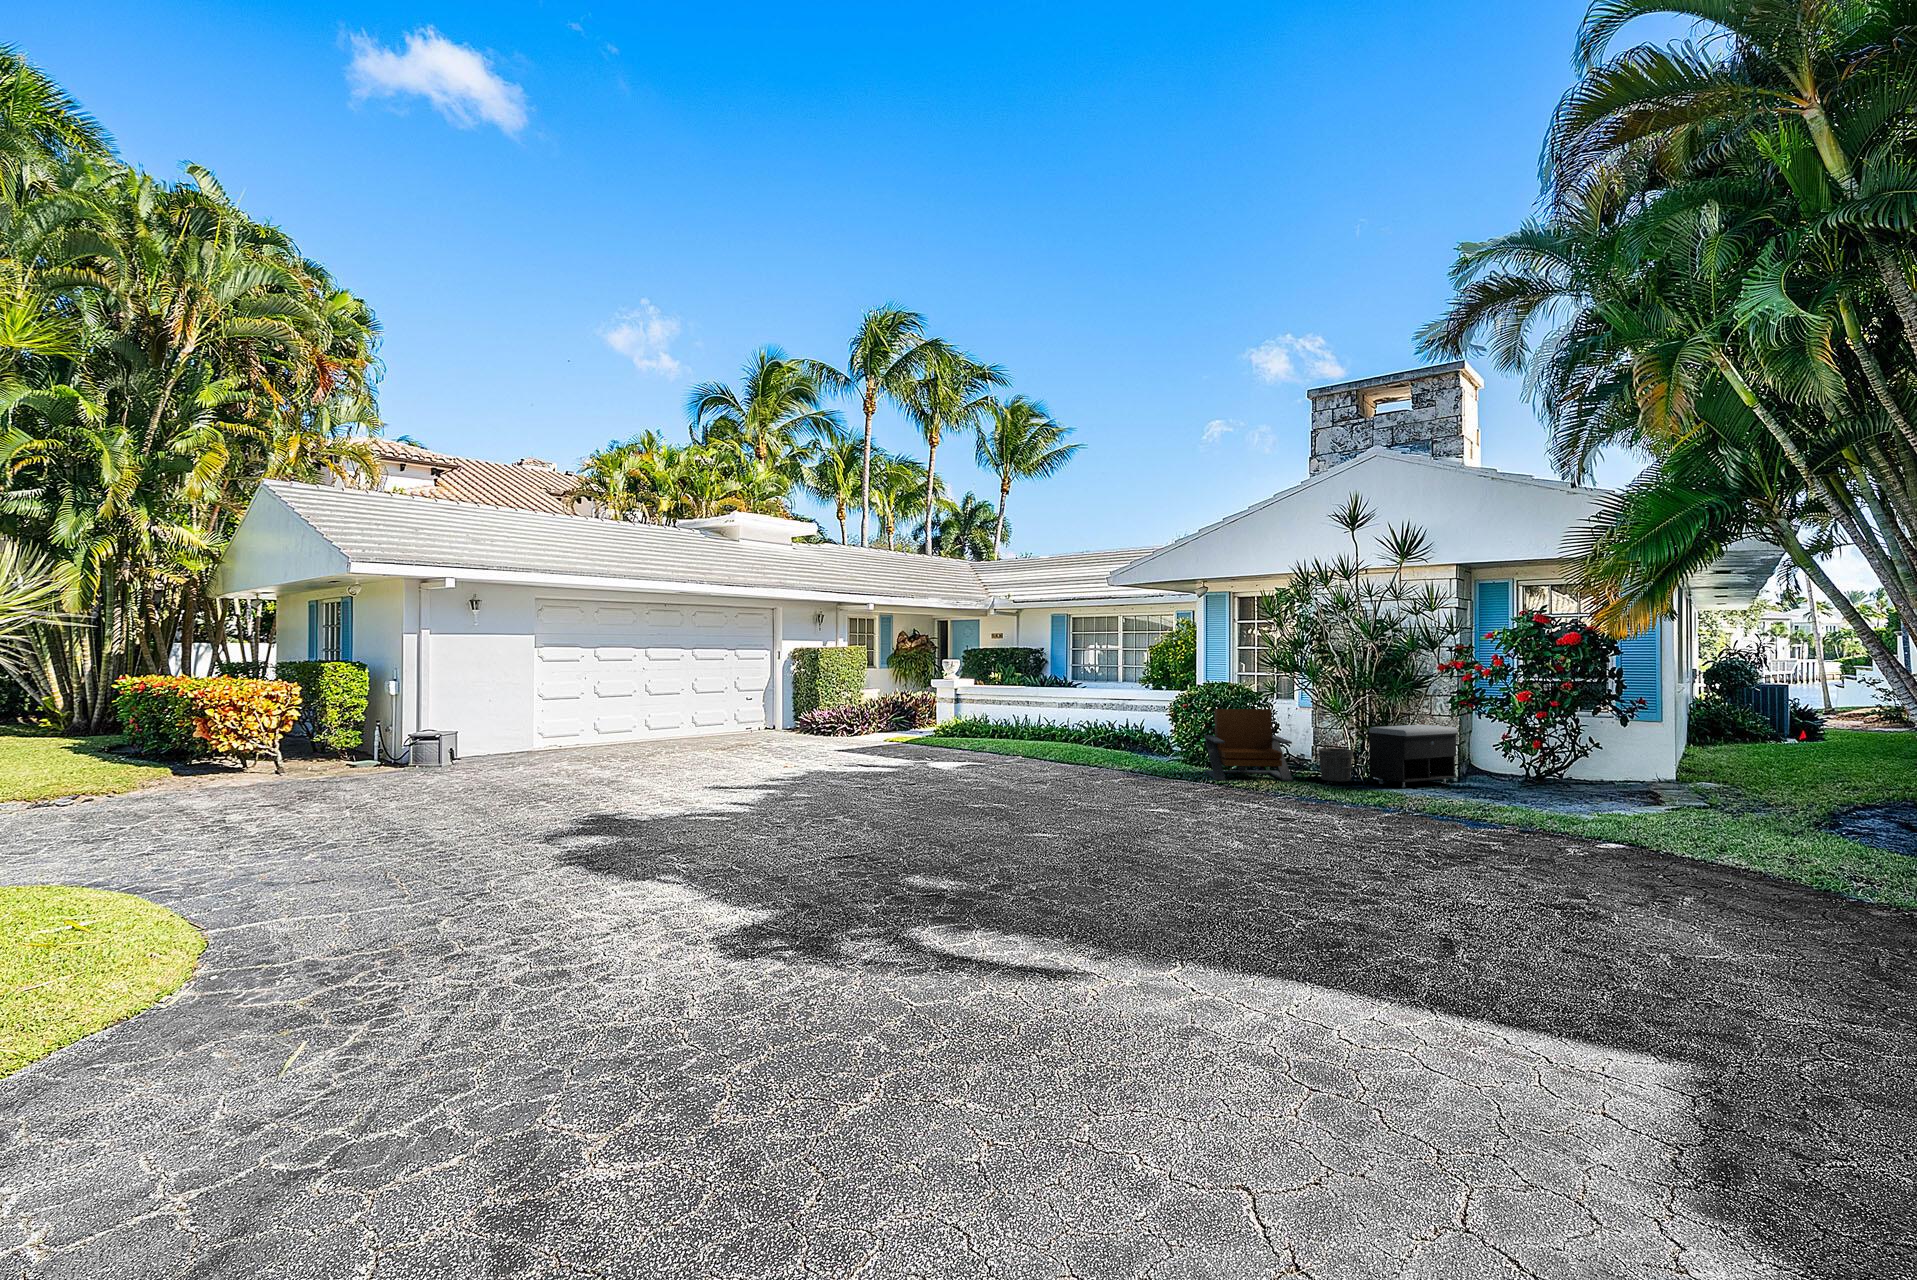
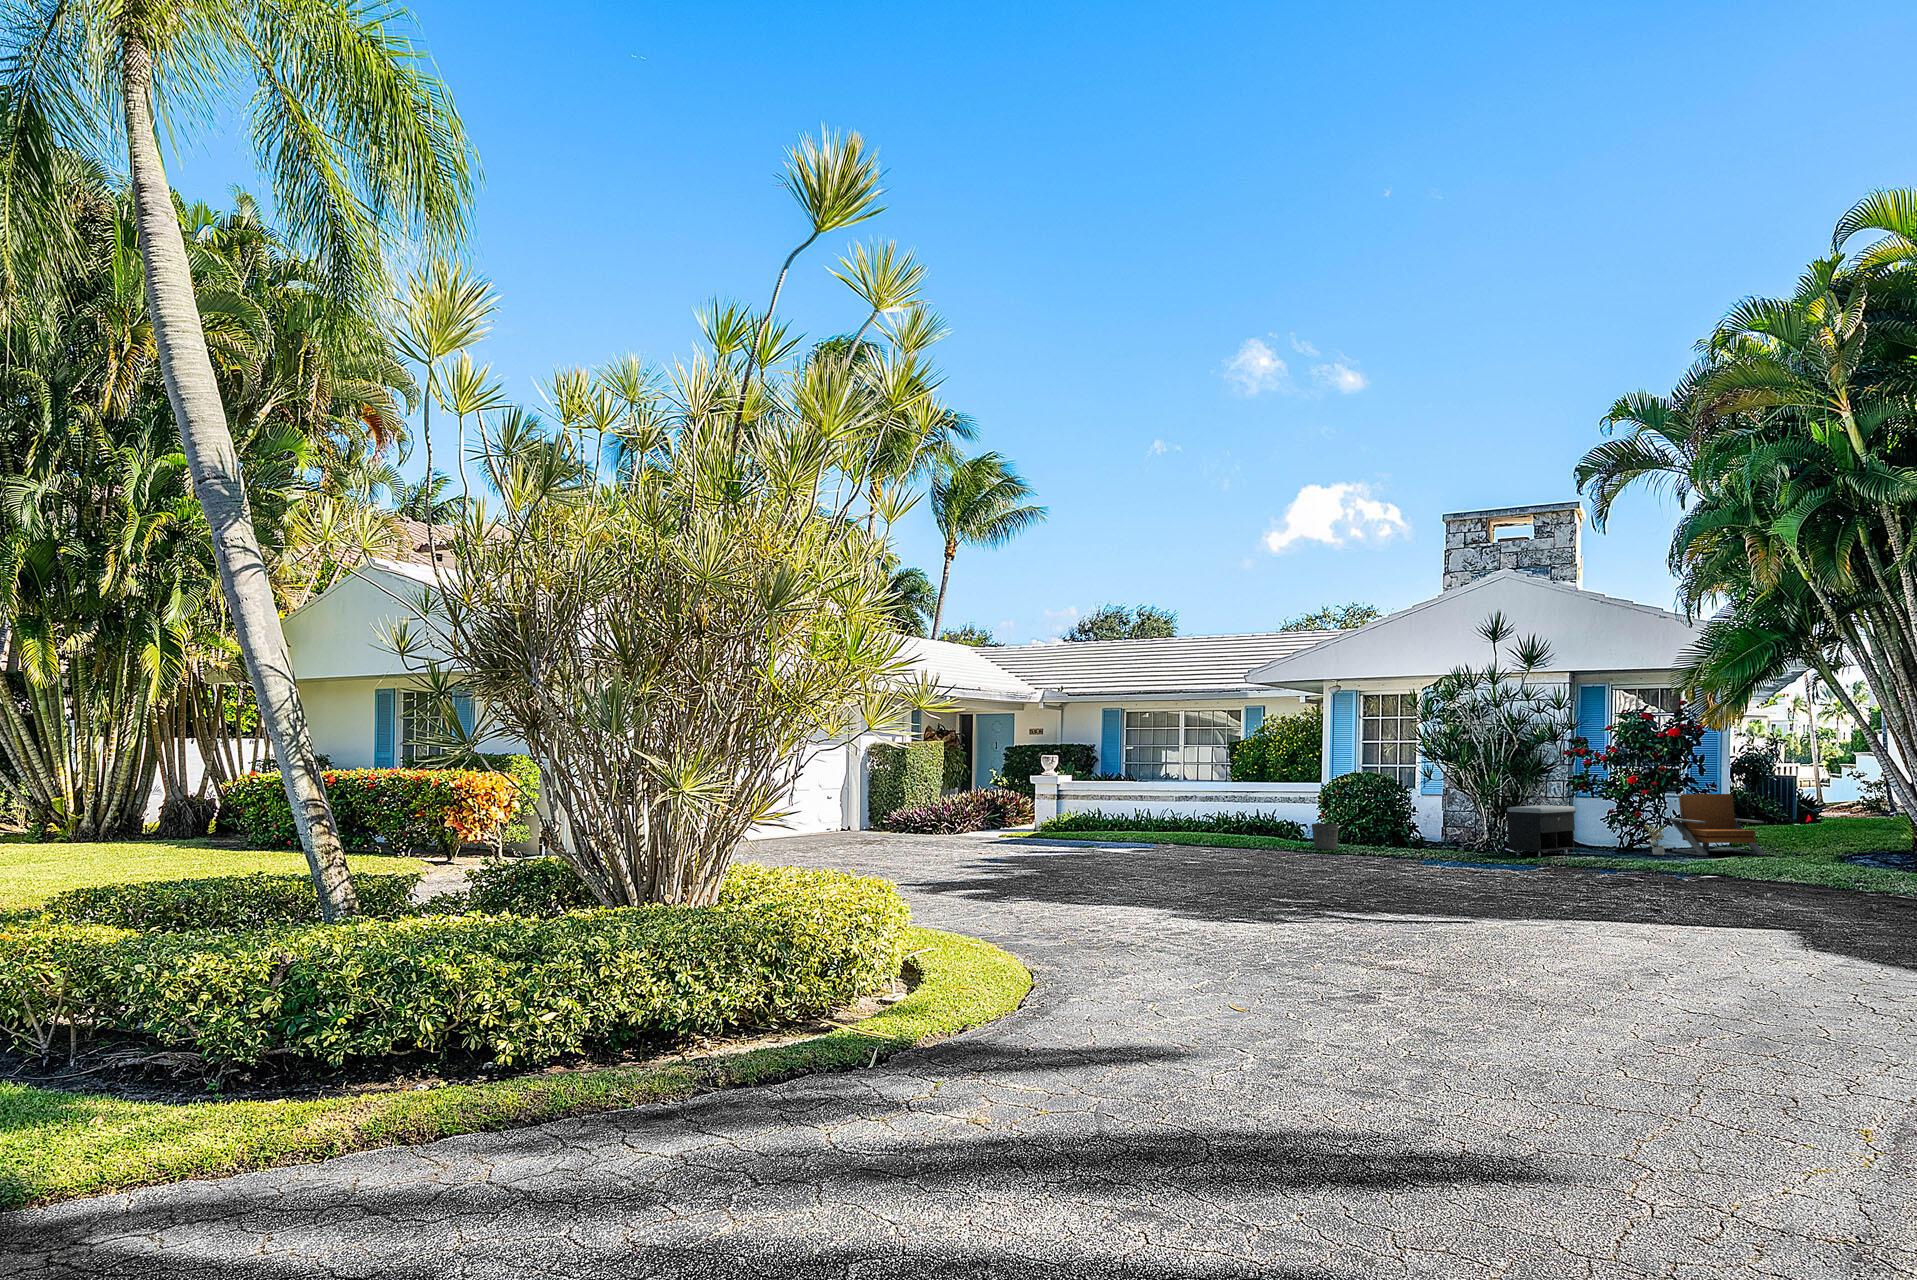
lounge chair: present [1205,709,1292,781] -> present [1670,794,1766,855]
bucket: present [1314,747,1353,781] -> present [1309,822,1339,849]
potted plant: none [1546,750,1580,790] -> present [1644,824,1670,855]

